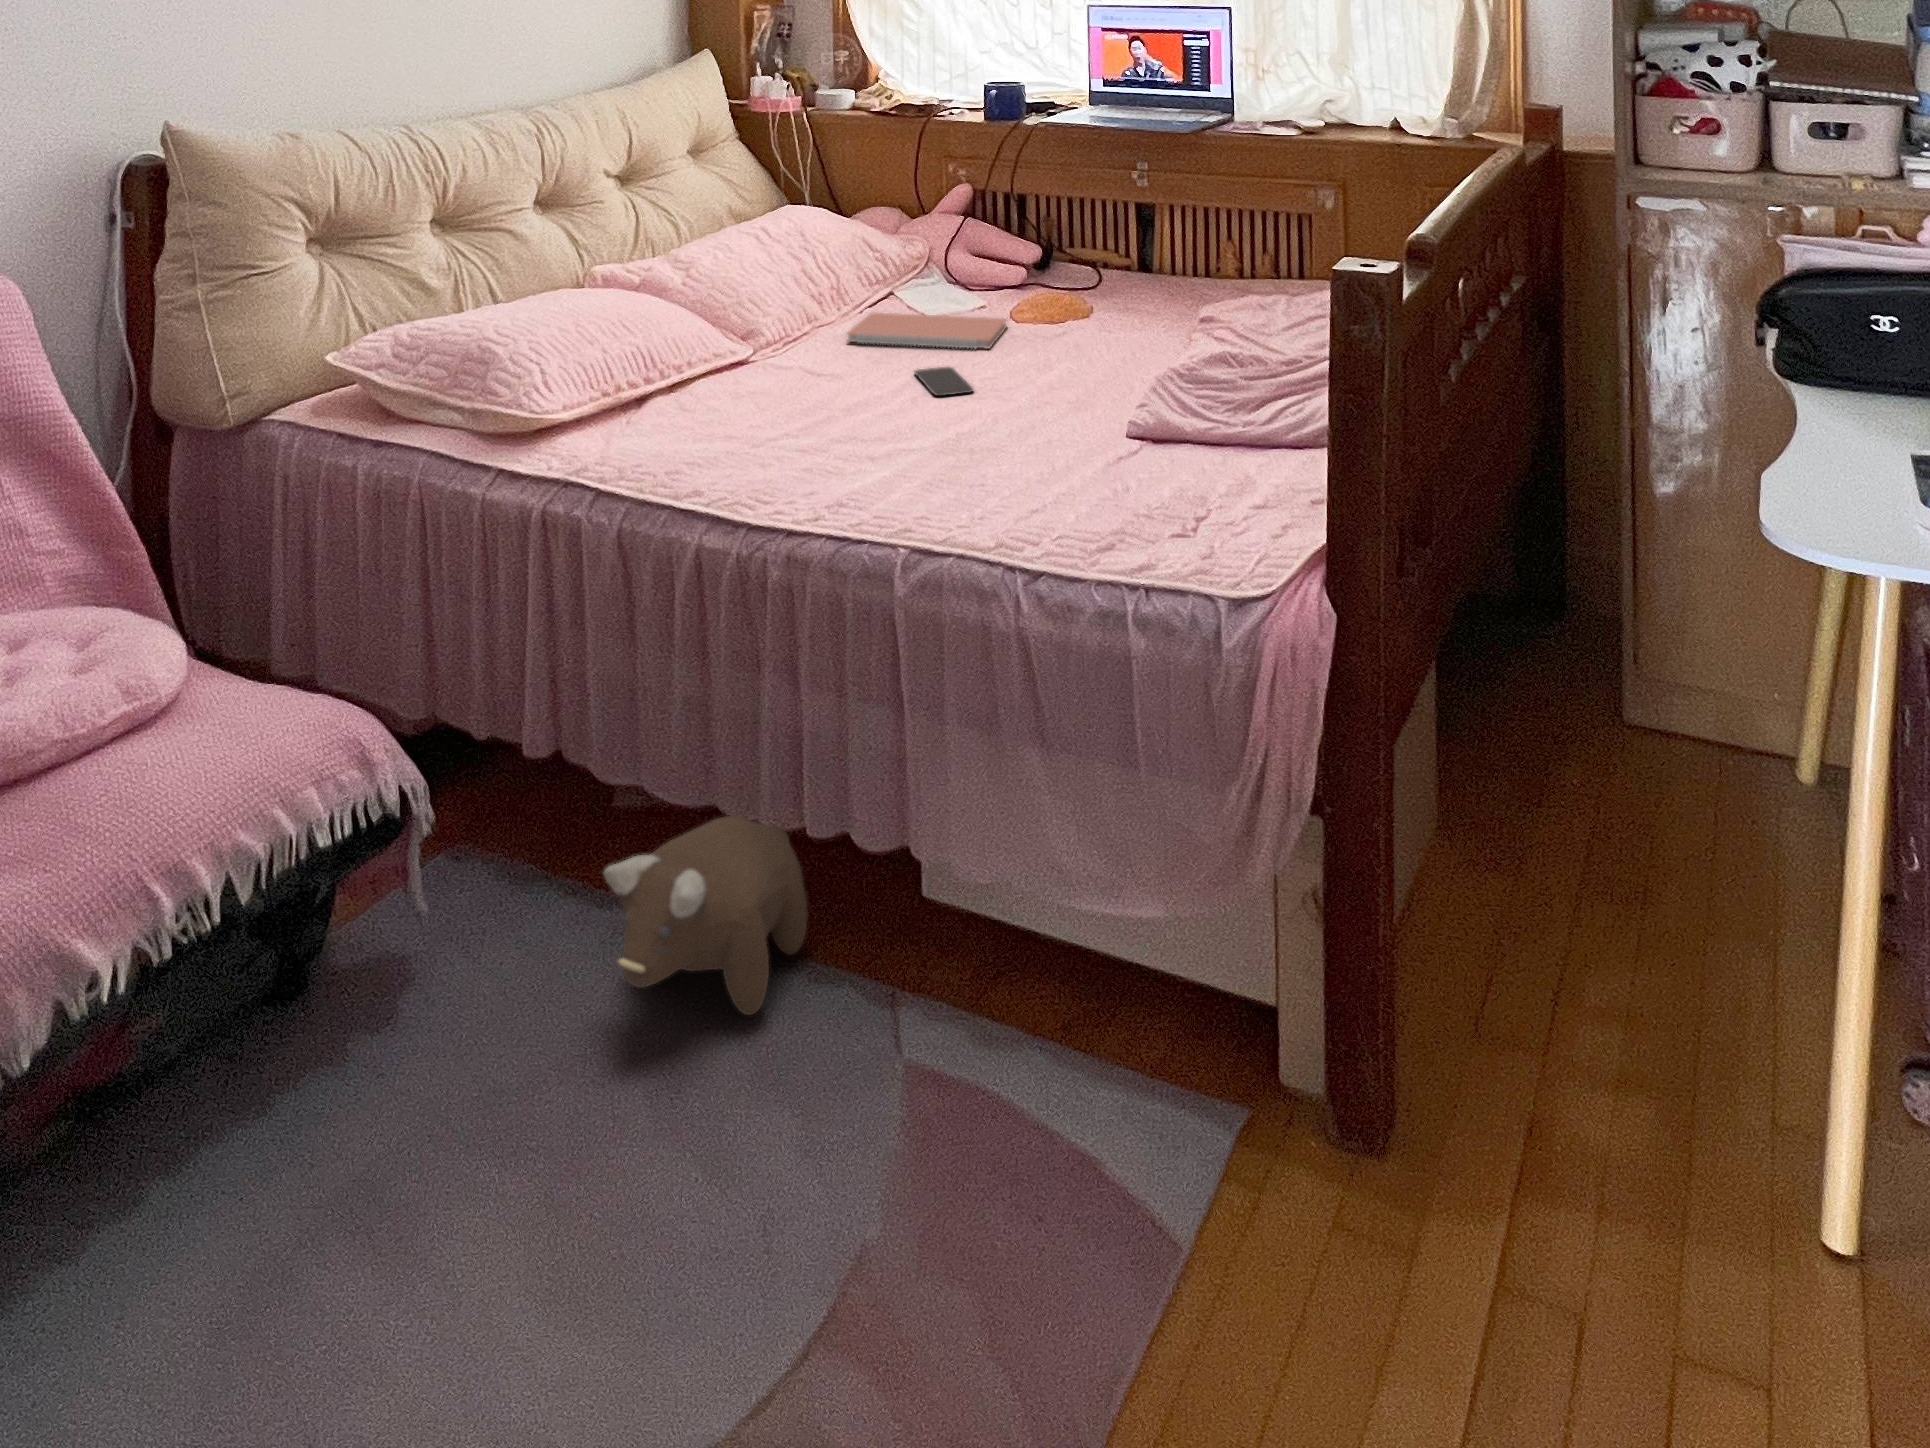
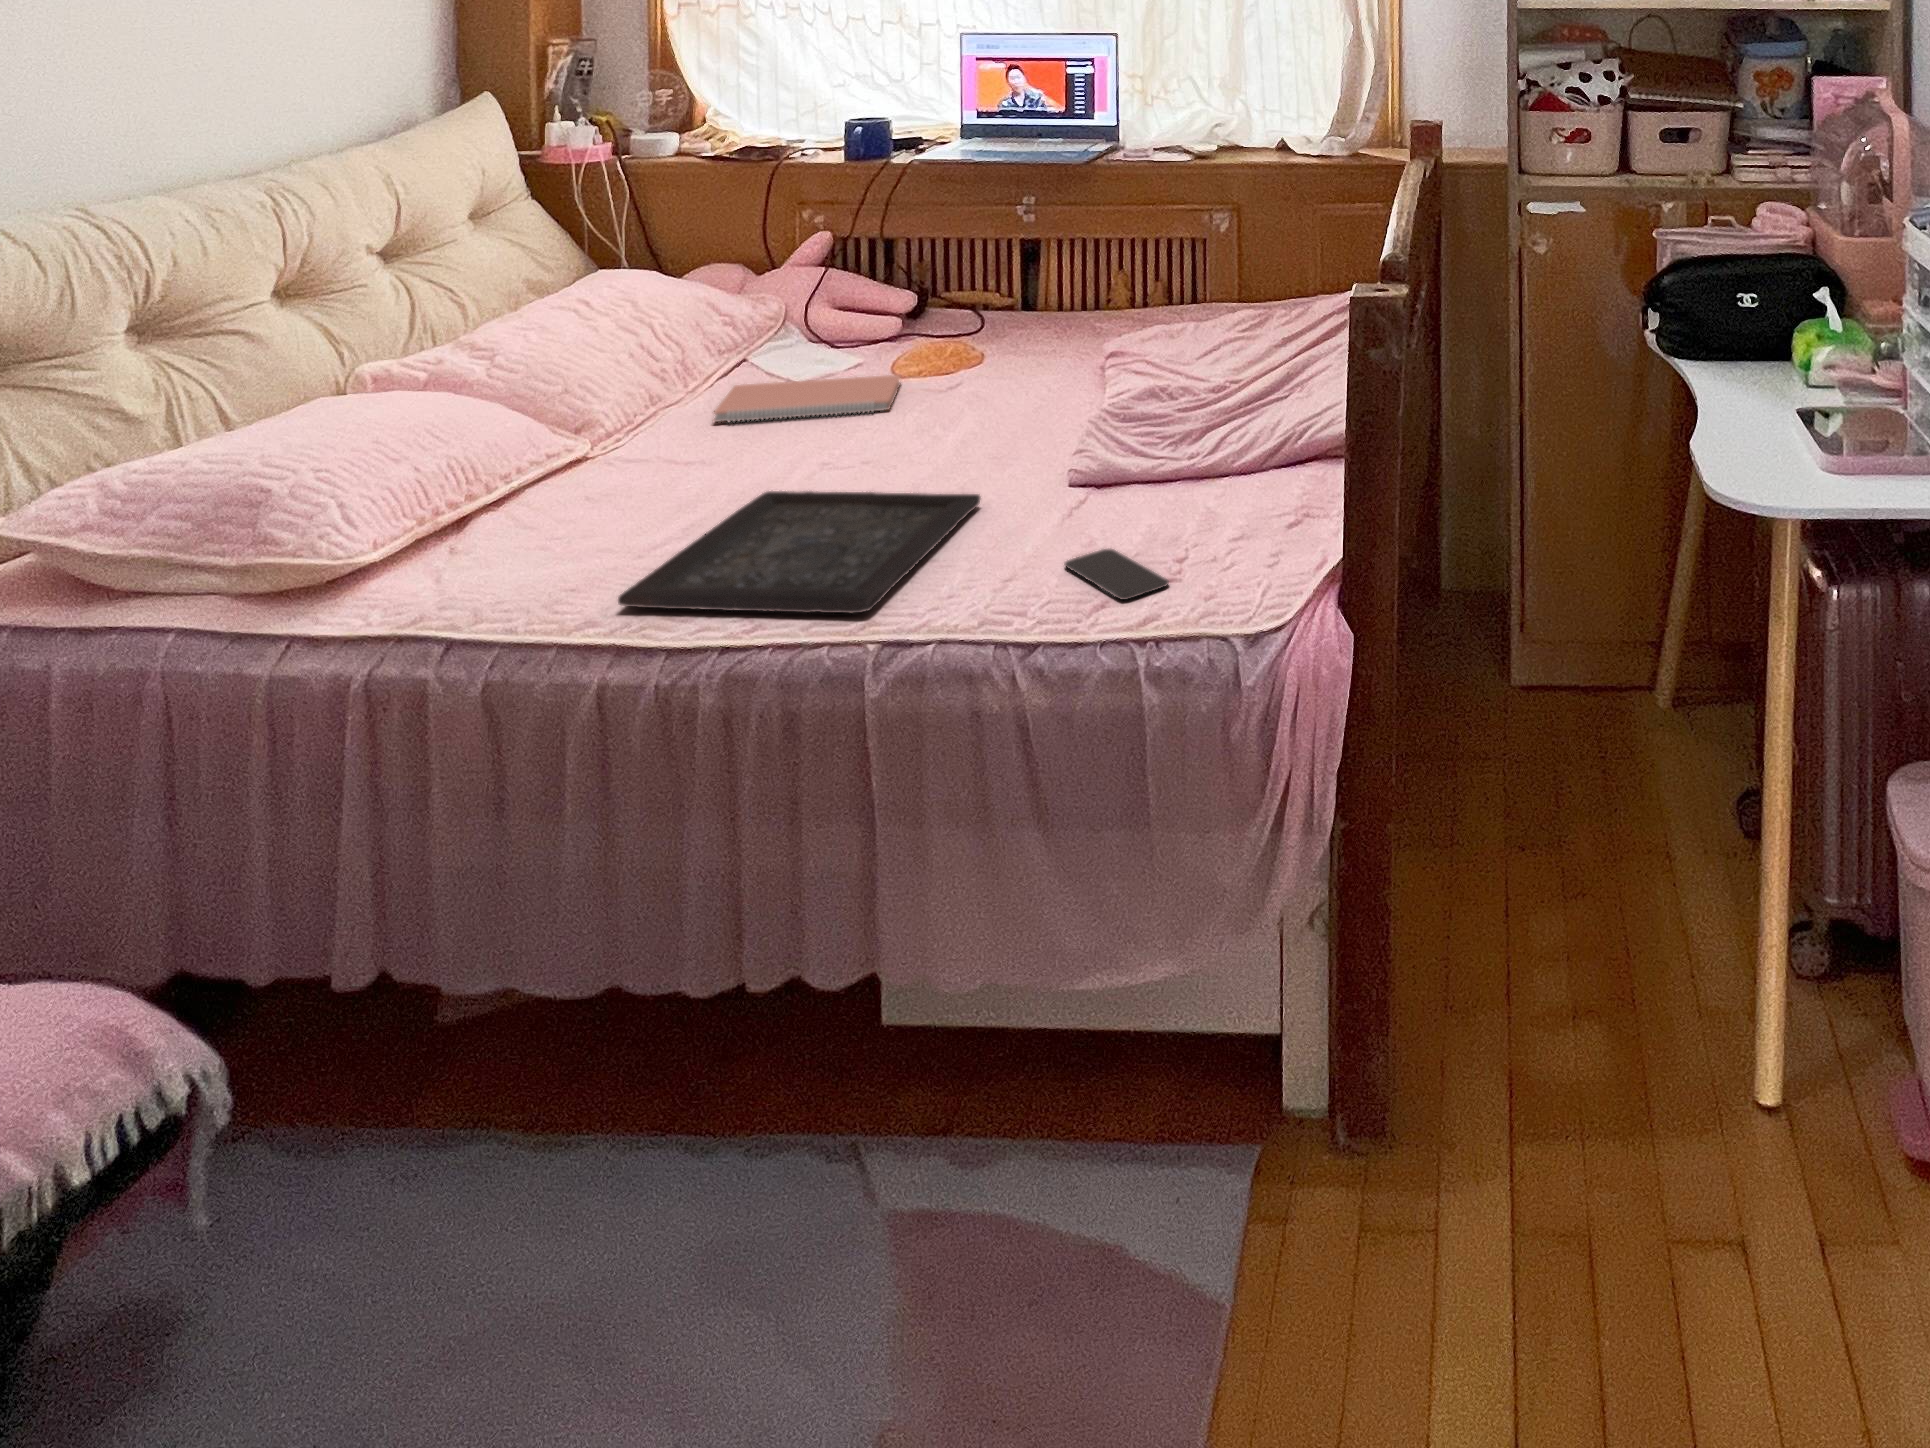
smartphone: present [914,367,973,396] -> present [1065,549,1169,600]
tray: none [725,404,1036,517] -> present [618,491,980,614]
plush toy: present [604,816,808,1015] -> none [489,998,741,1245]

